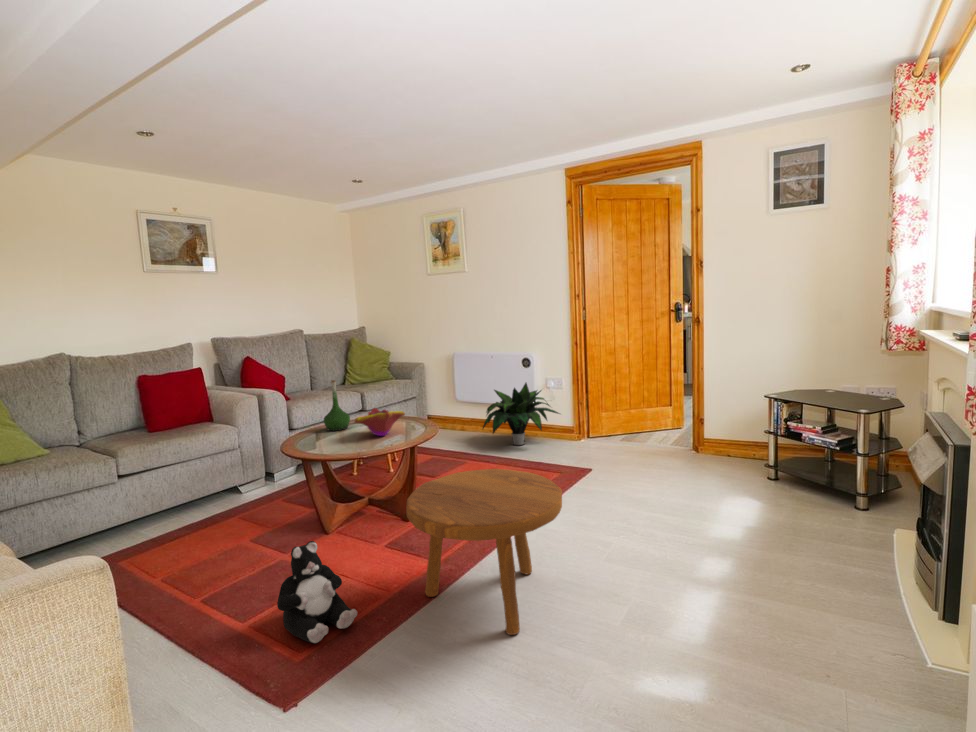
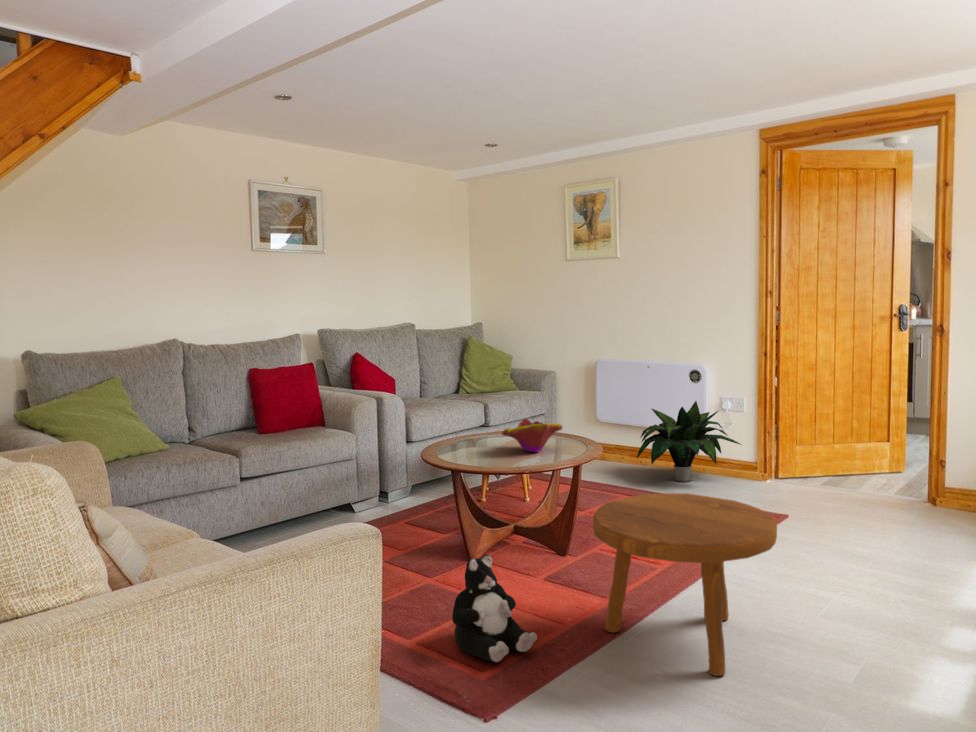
vase: present [324,380,350,431] -> none [460,384,491,444]

